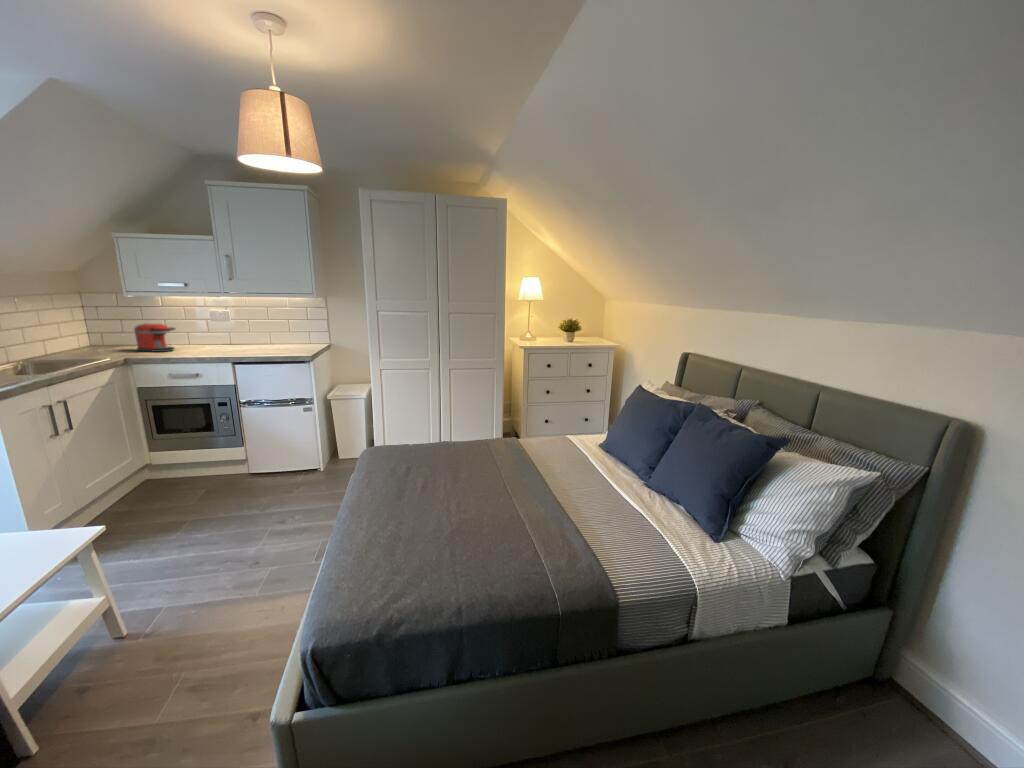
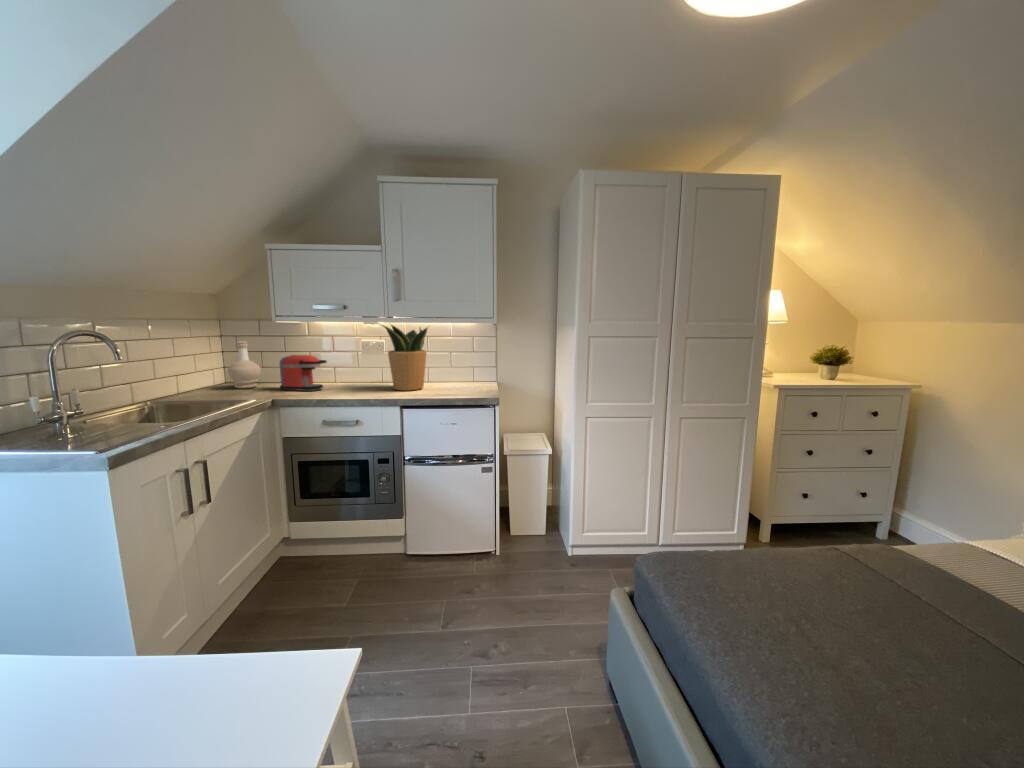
potted plant: none [216,299,261,351] -> present [381,325,428,391]
bottle: none [89,312,120,350] -> present [228,342,261,388]

